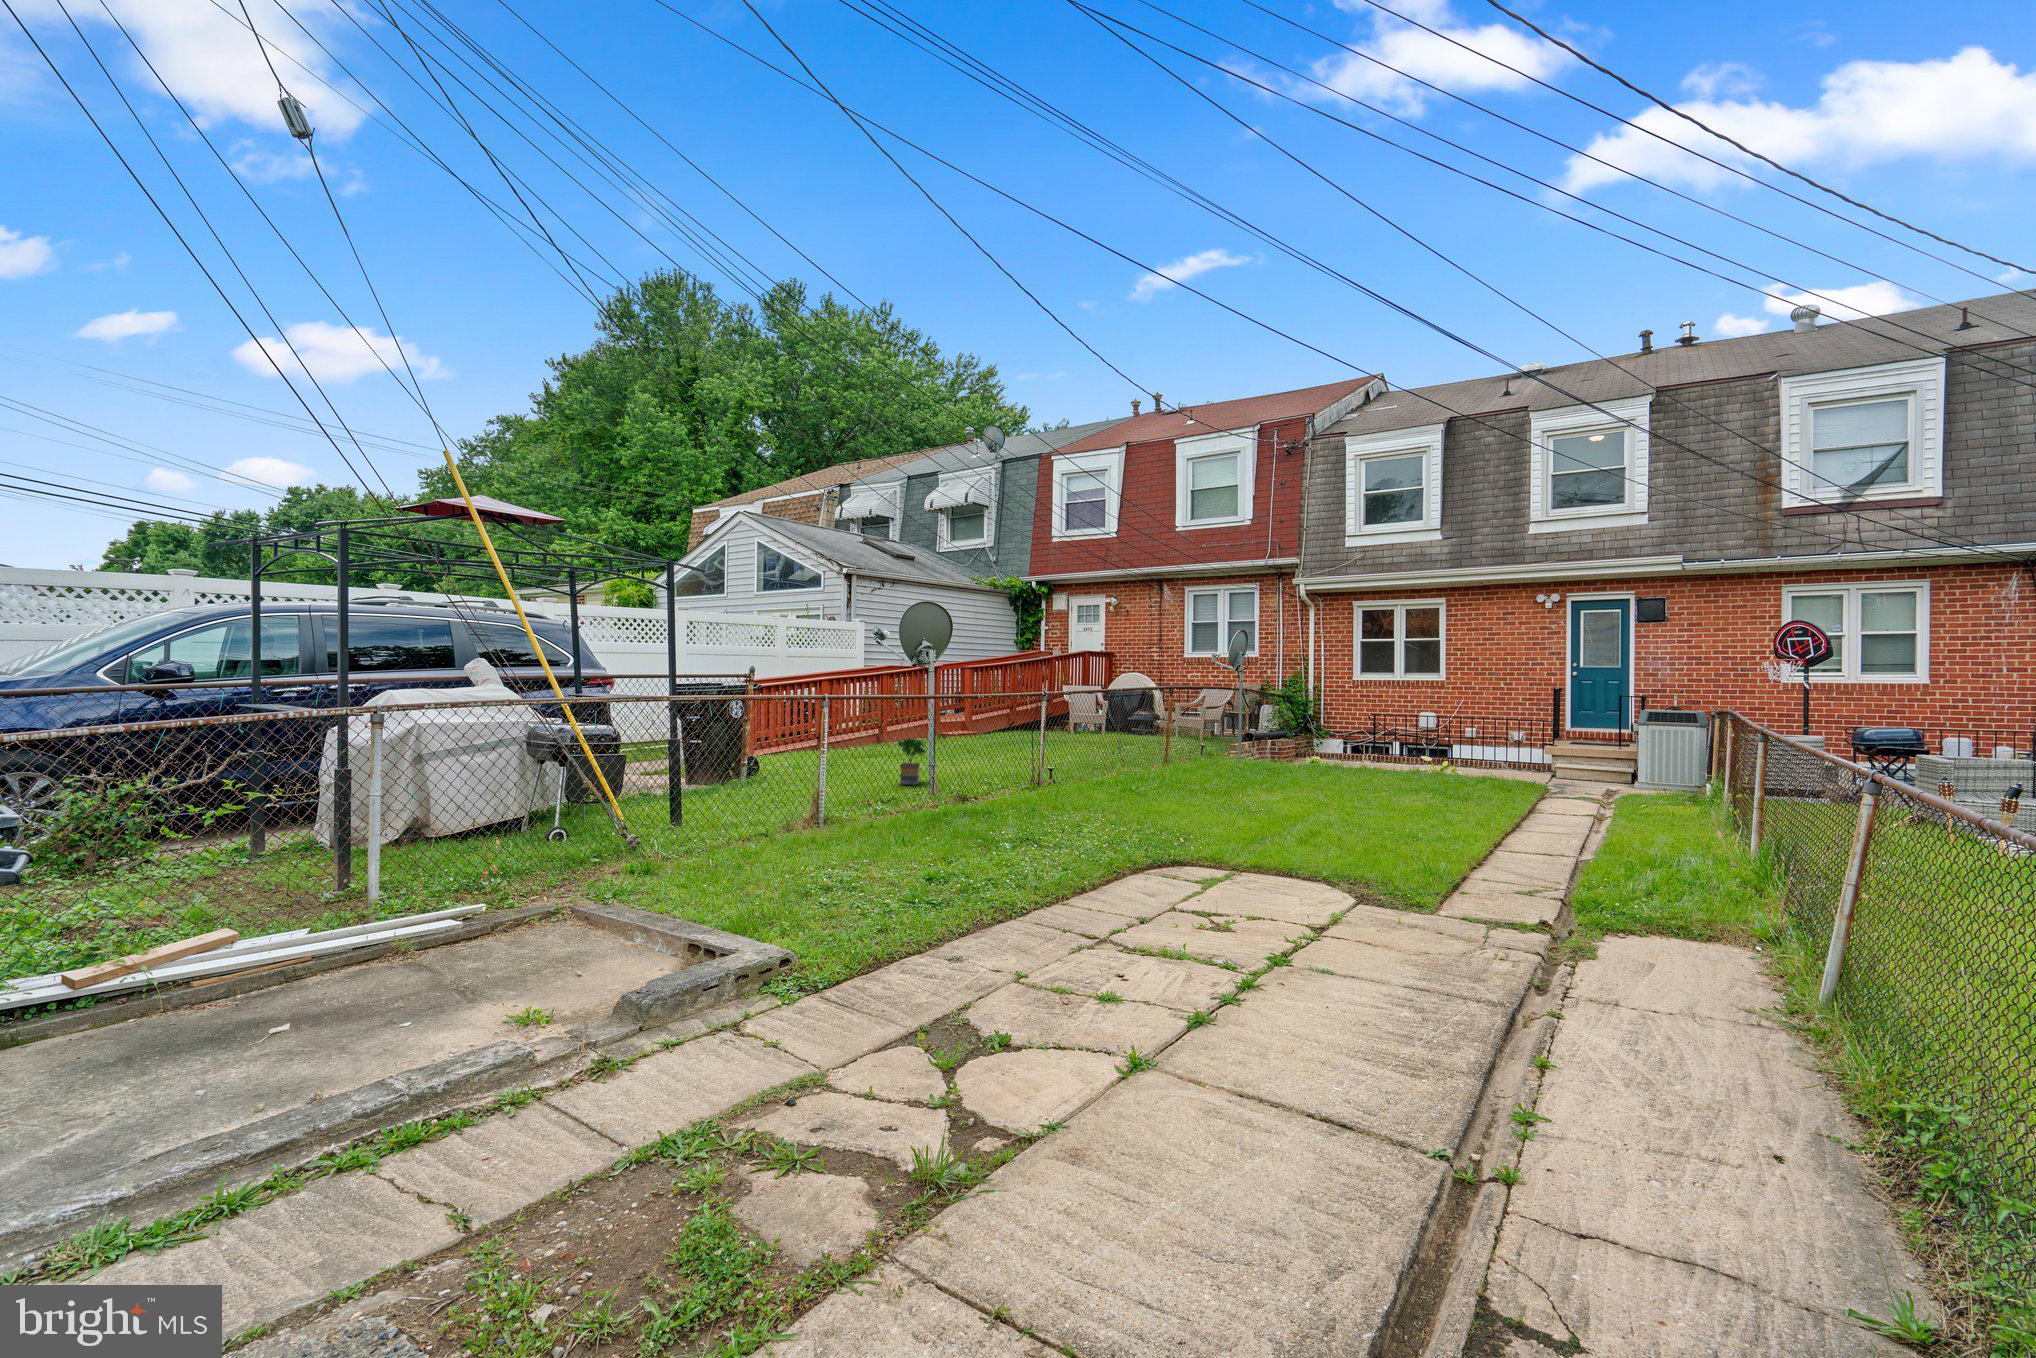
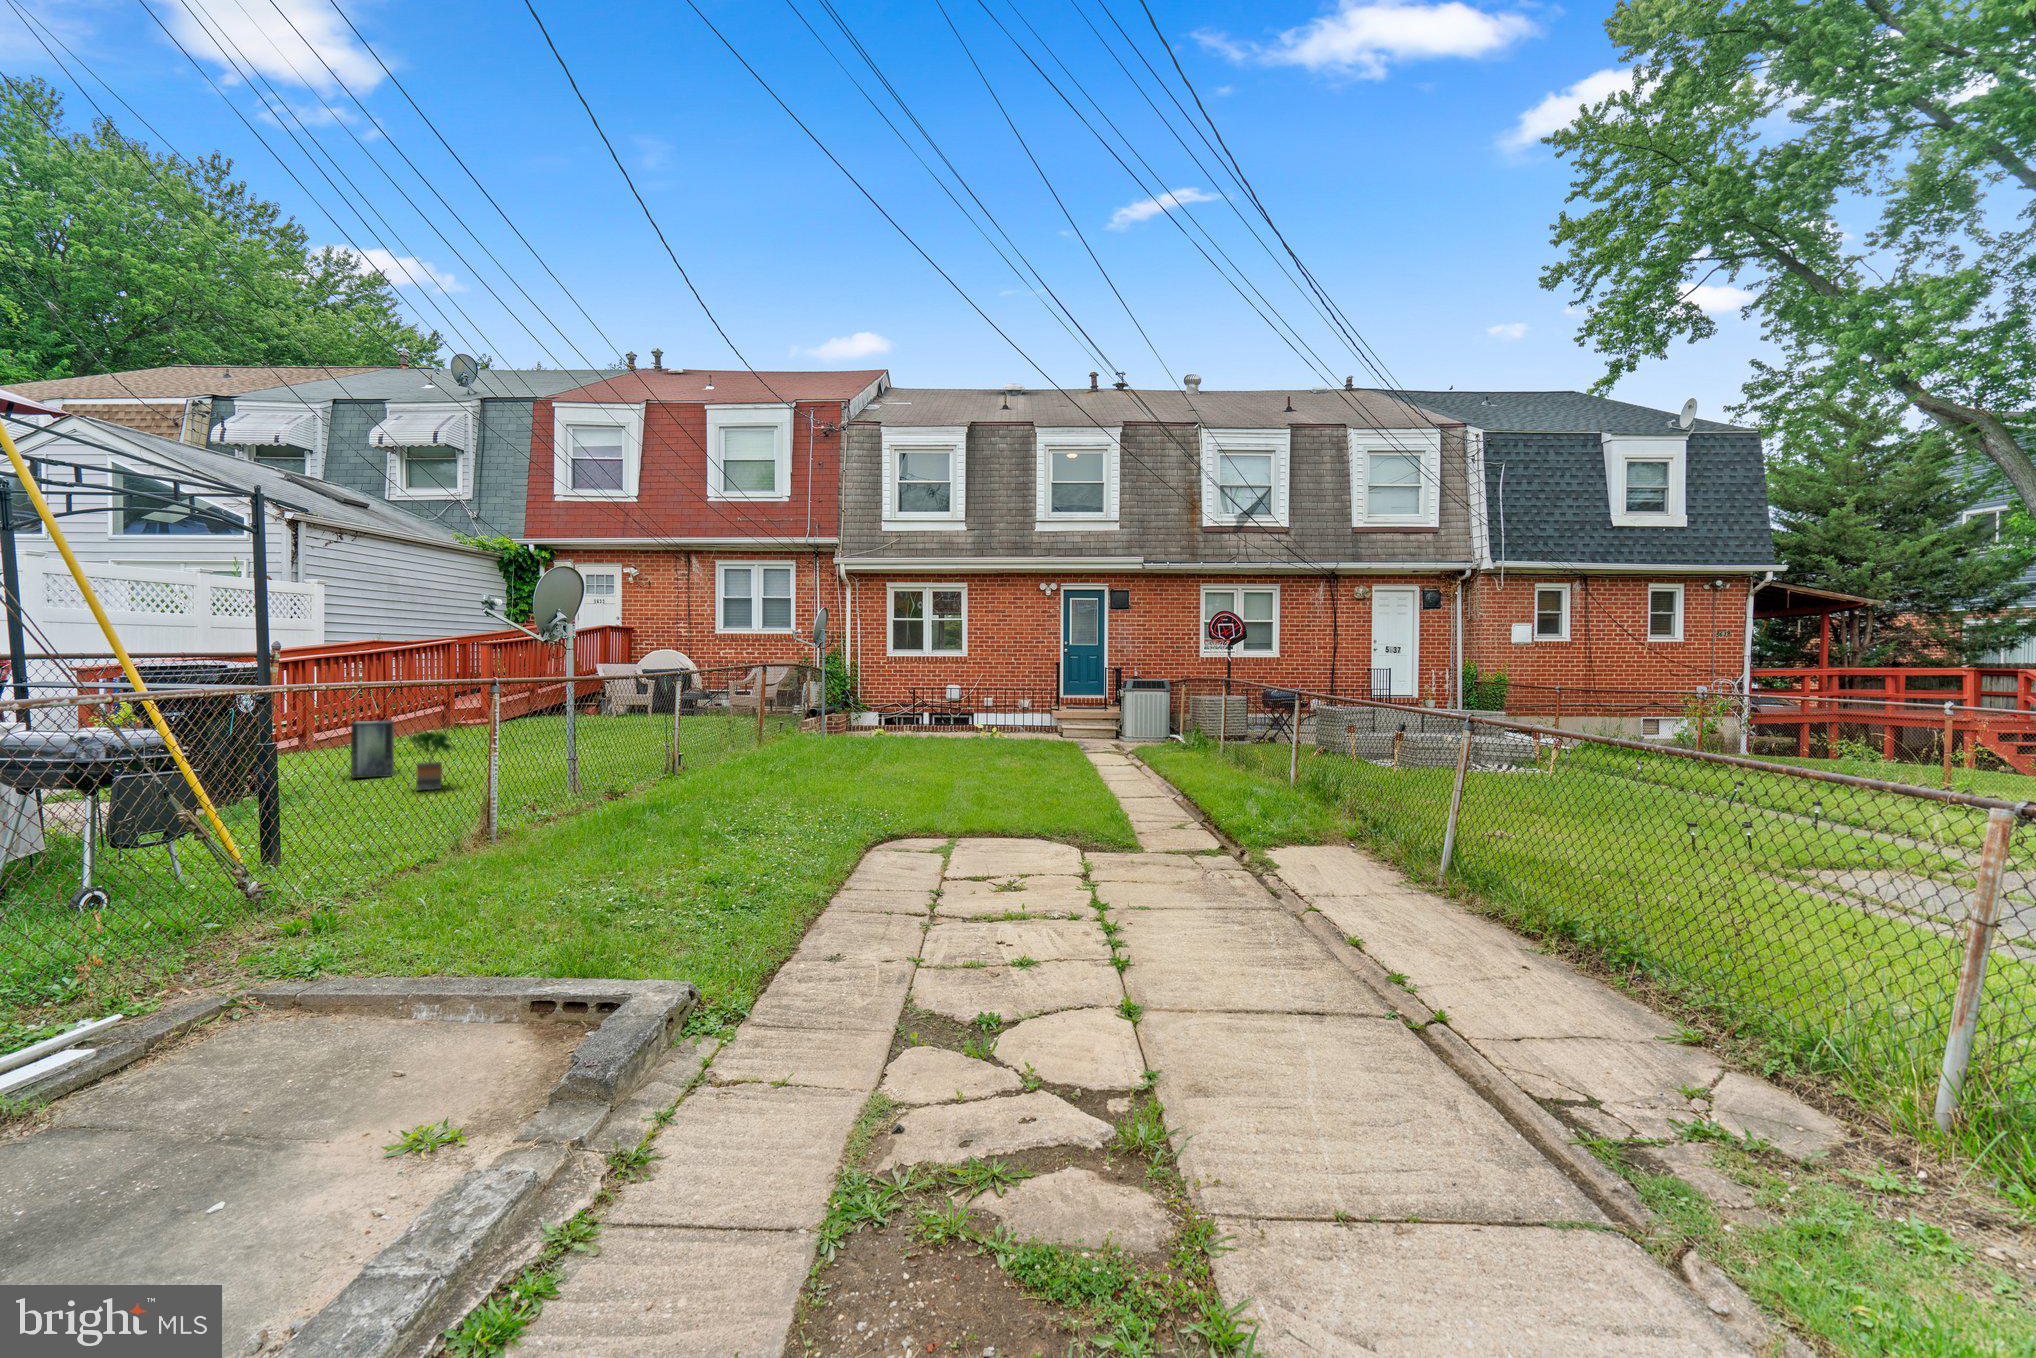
storage box: none [867,729,897,773] -> present [351,721,394,778]

